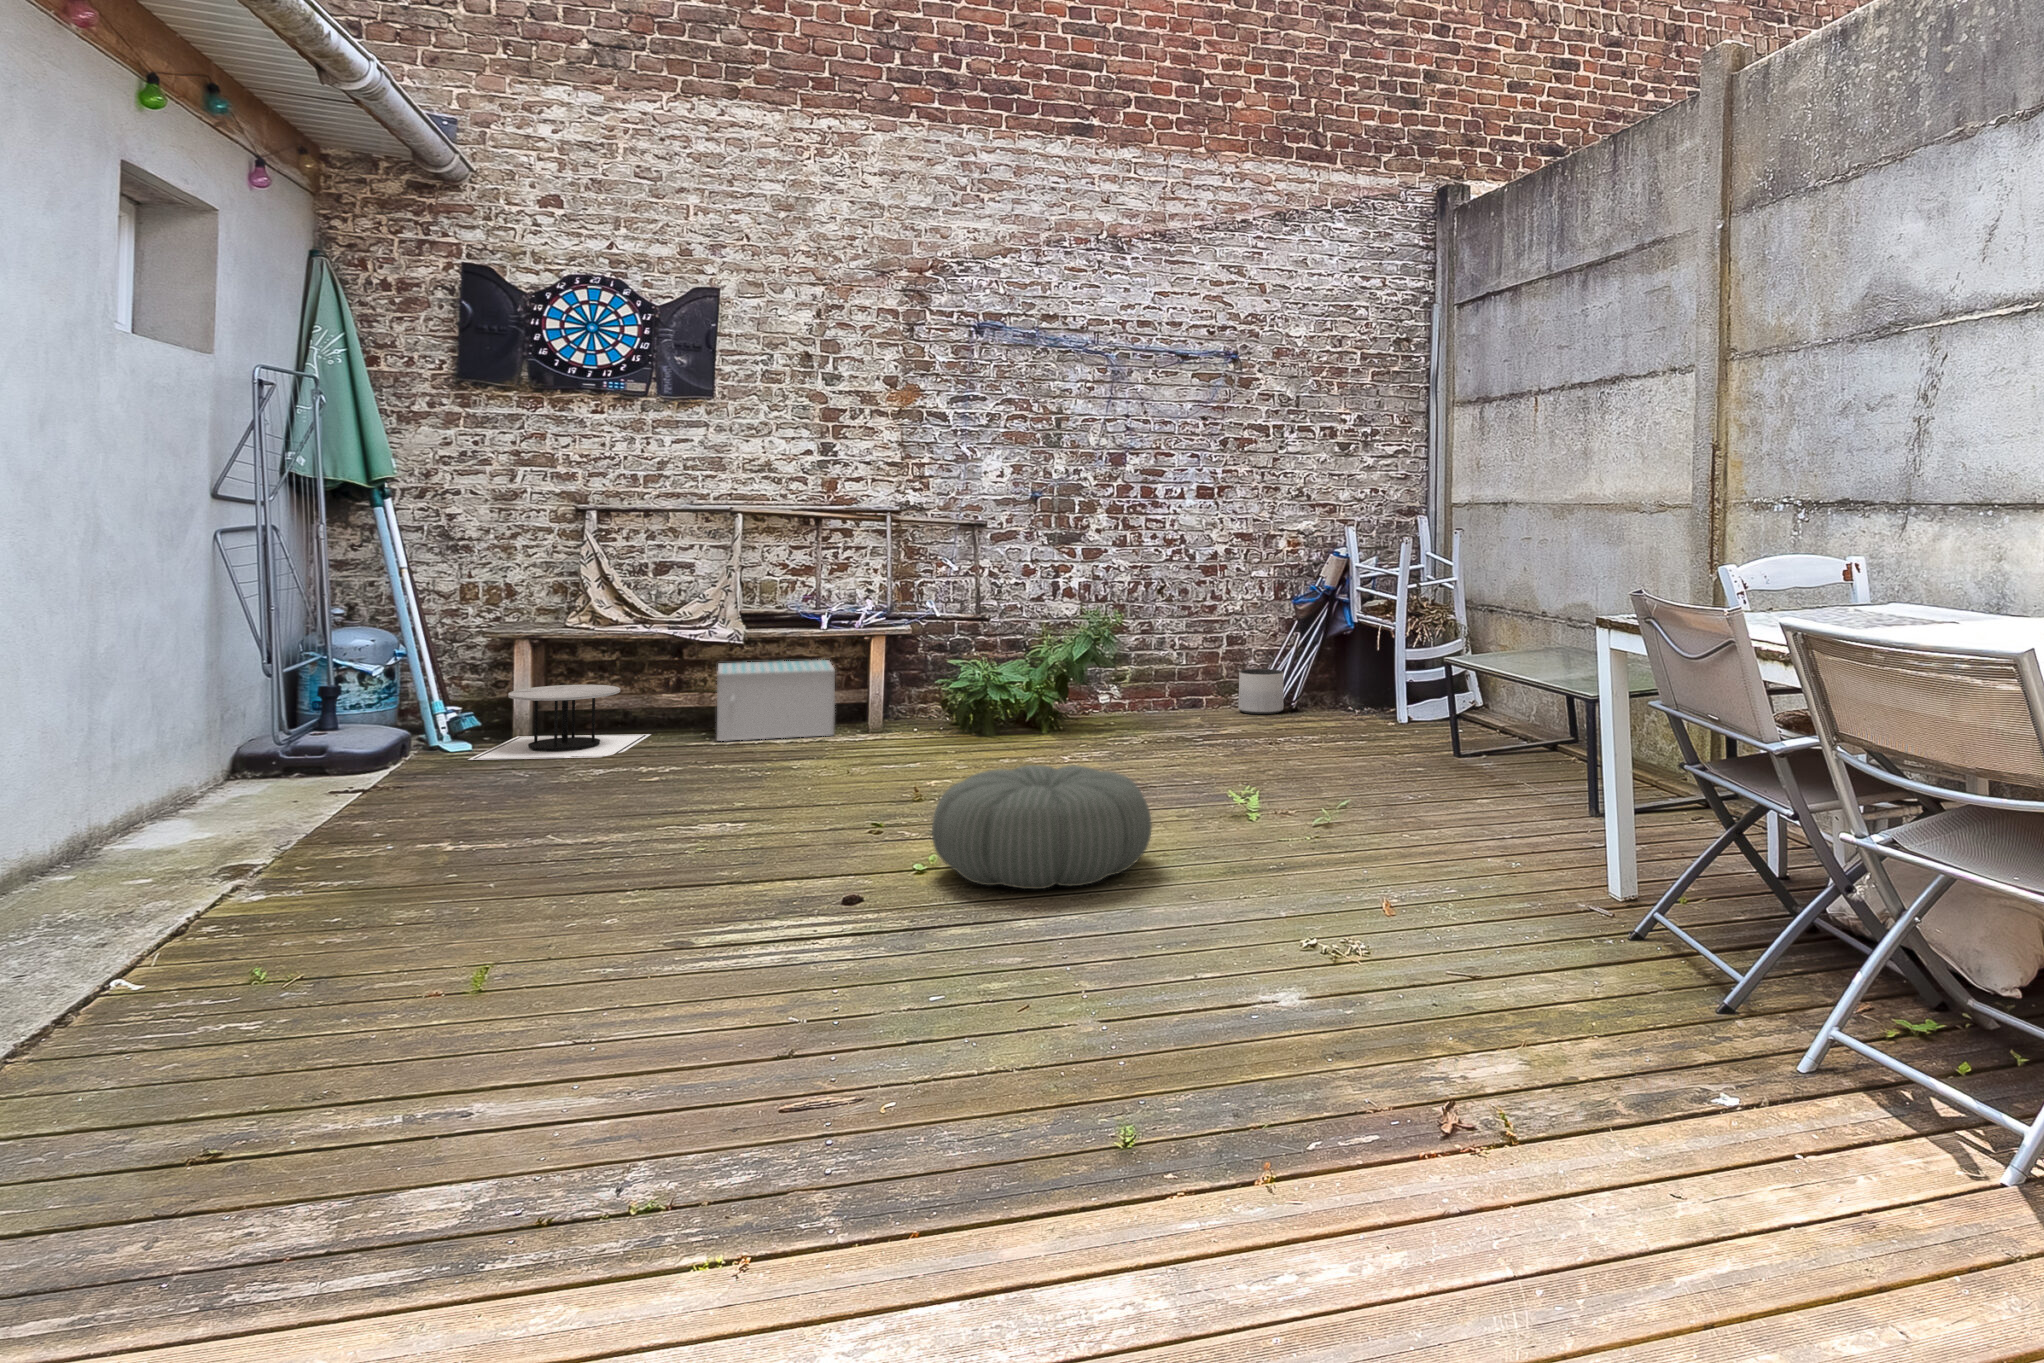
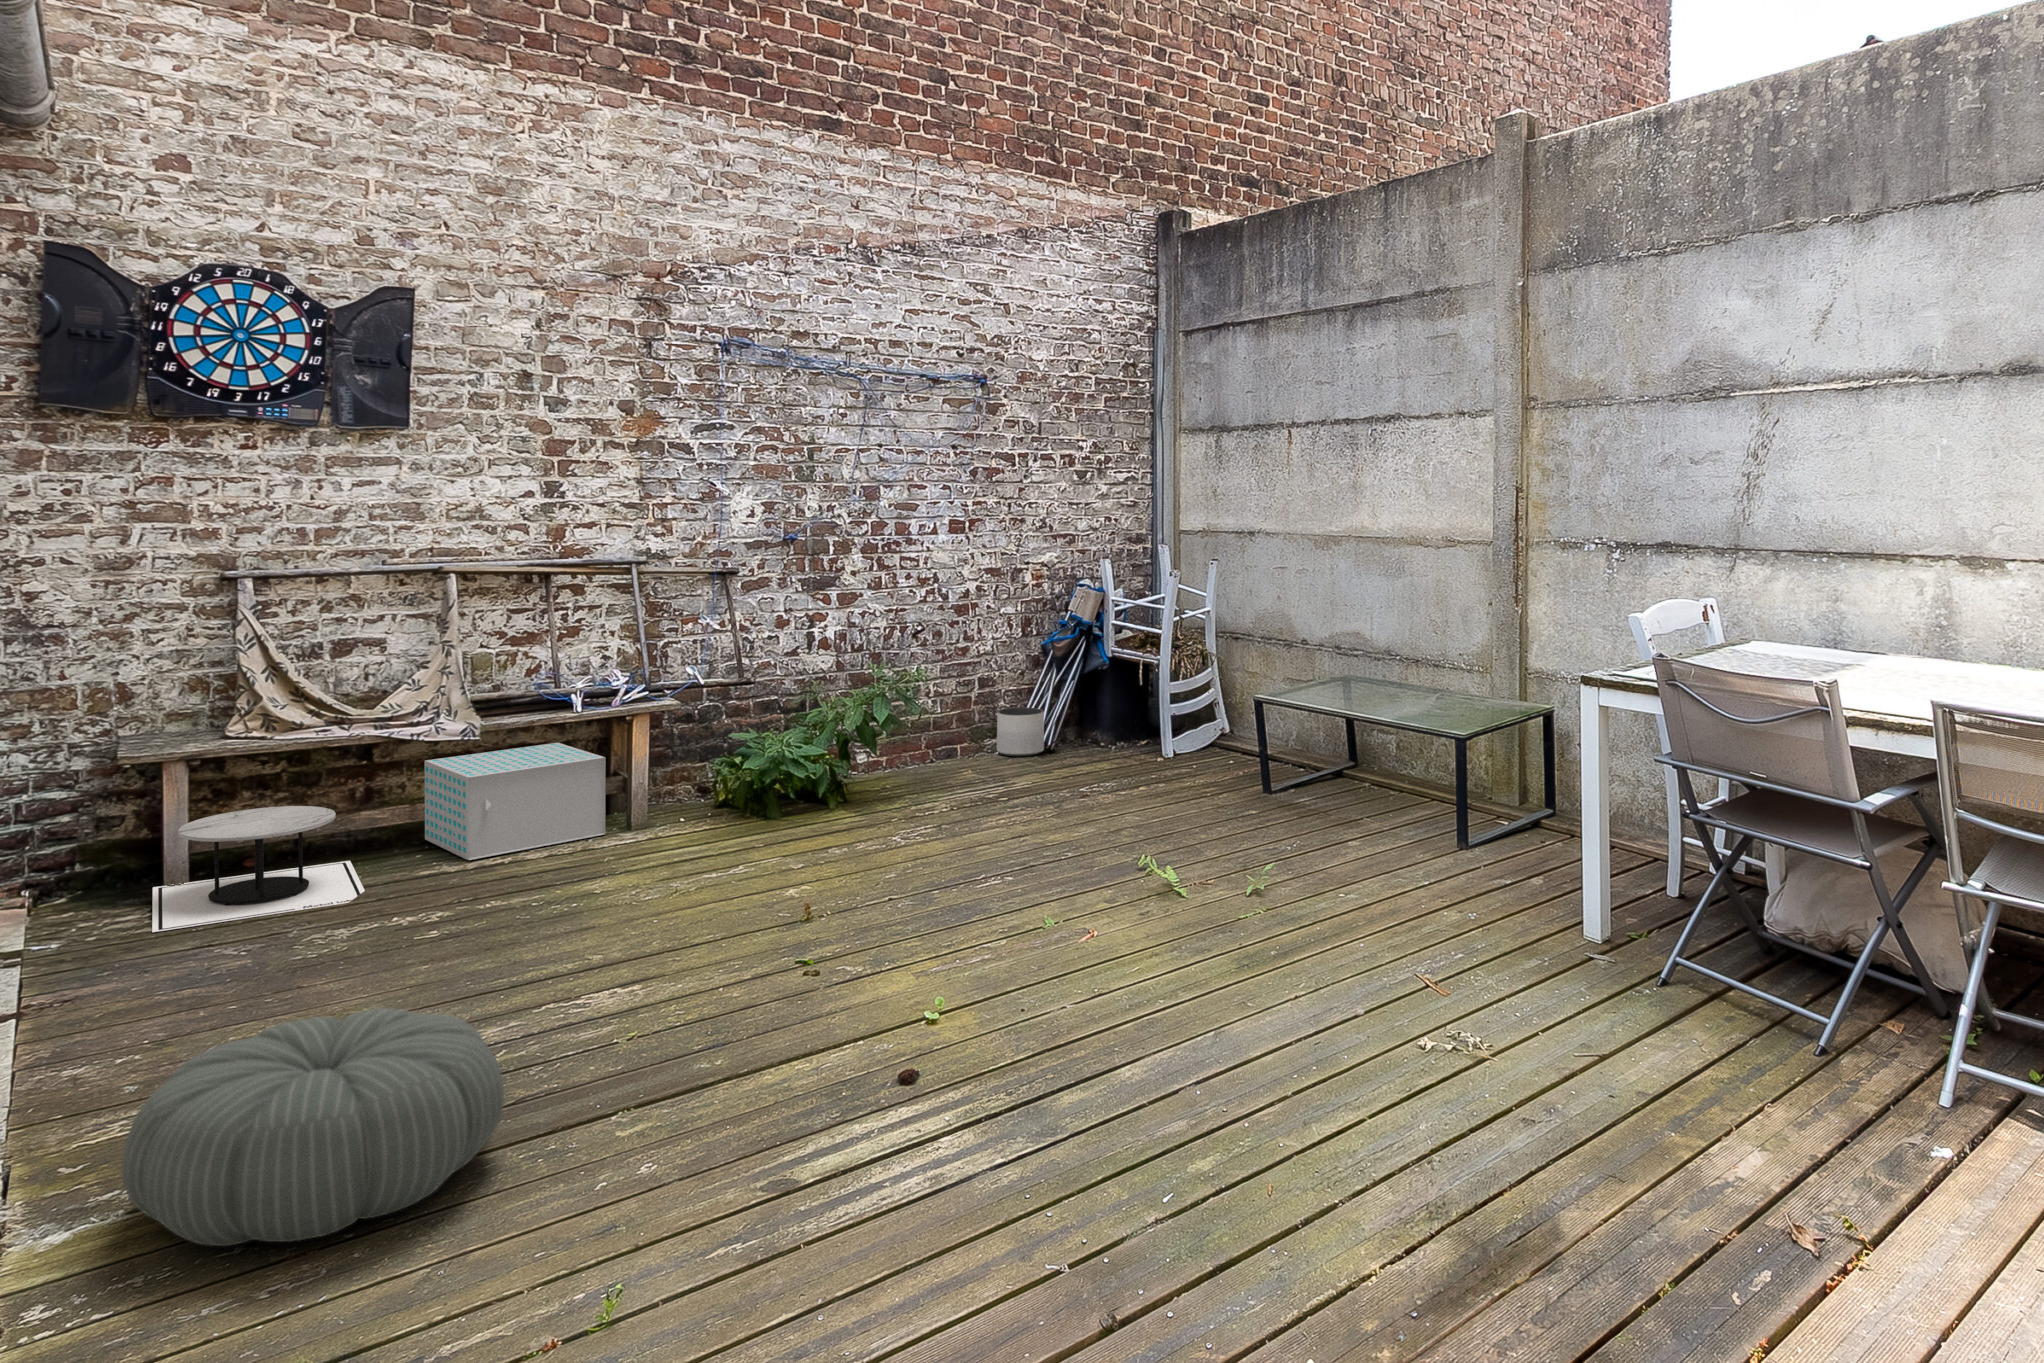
pouf: present [932,765,1152,889] -> present [122,1008,504,1246]

